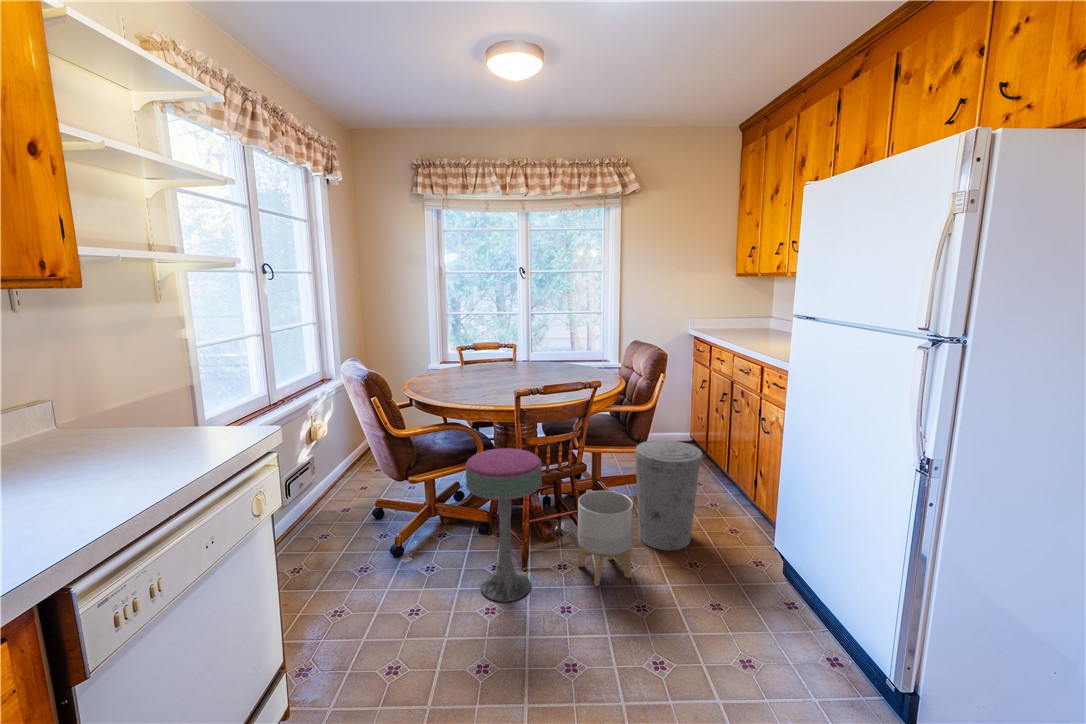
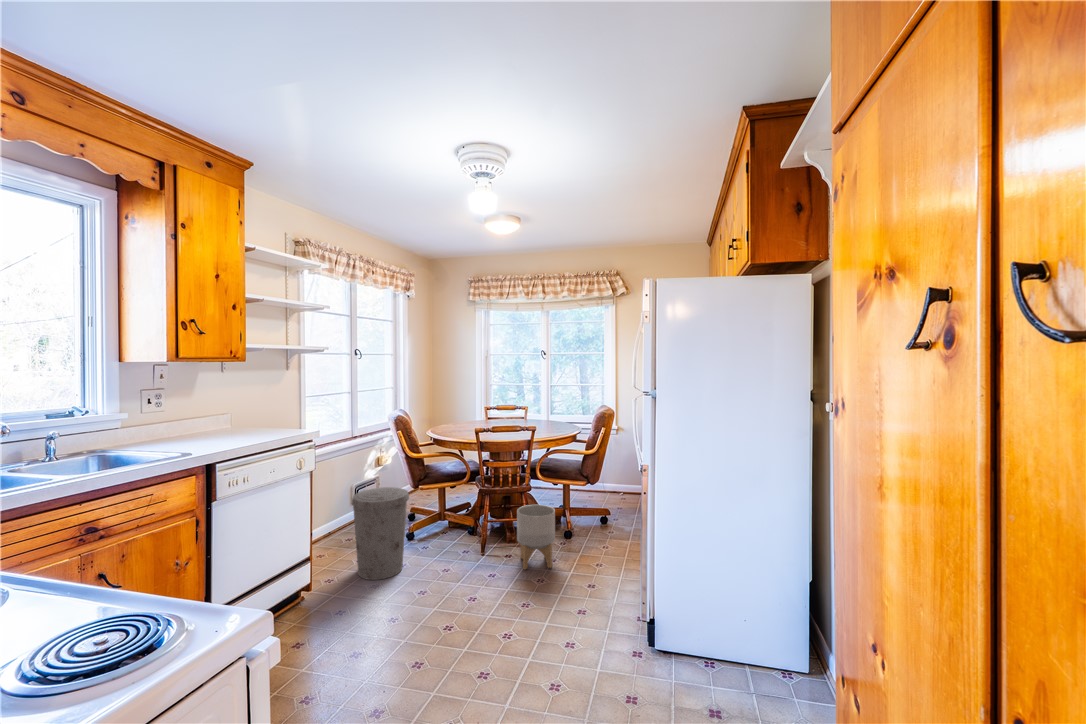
trash can: present [635,440,703,551] -> present [352,487,409,580]
bar stool: present [465,448,542,602] -> none [440,468,490,570]

